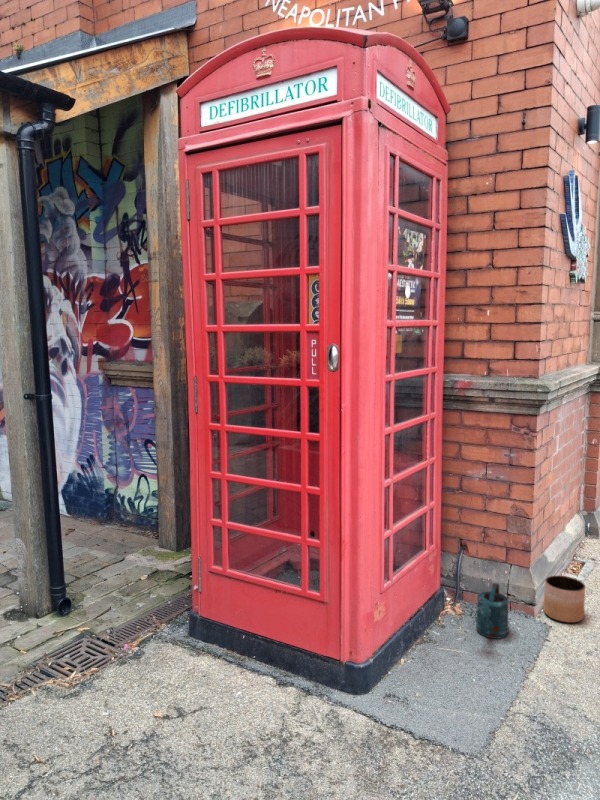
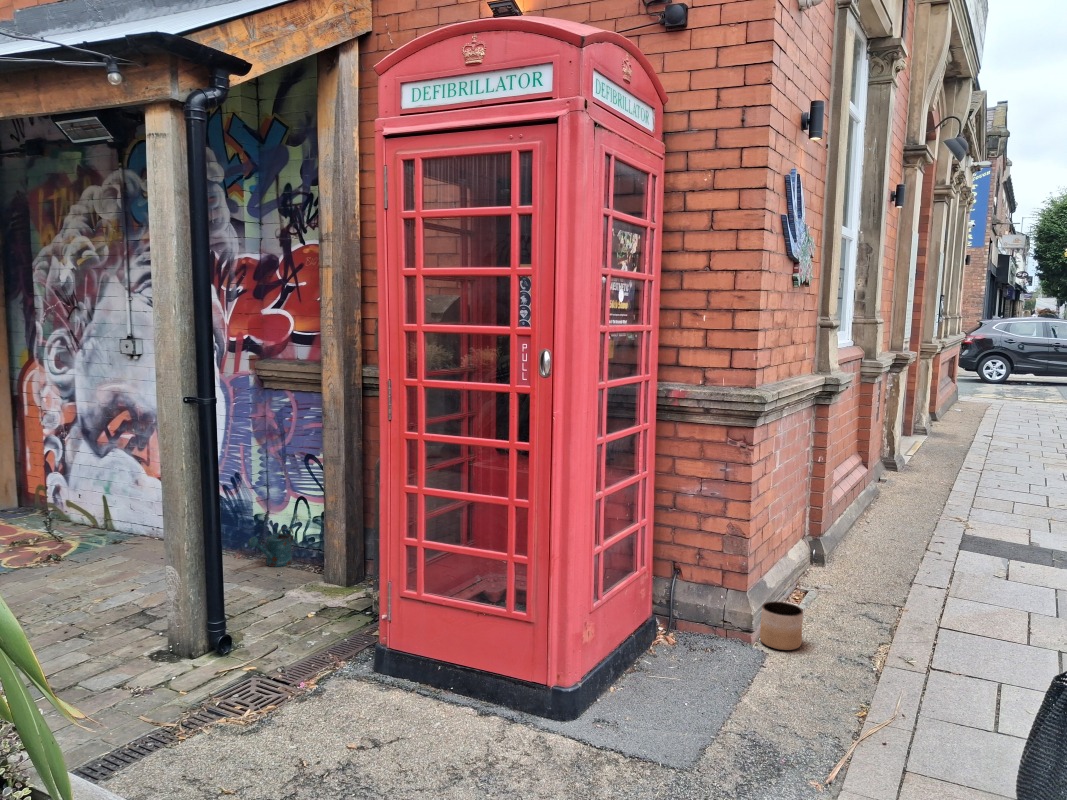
watering can: present [476,583,509,639] -> present [248,527,294,567]

